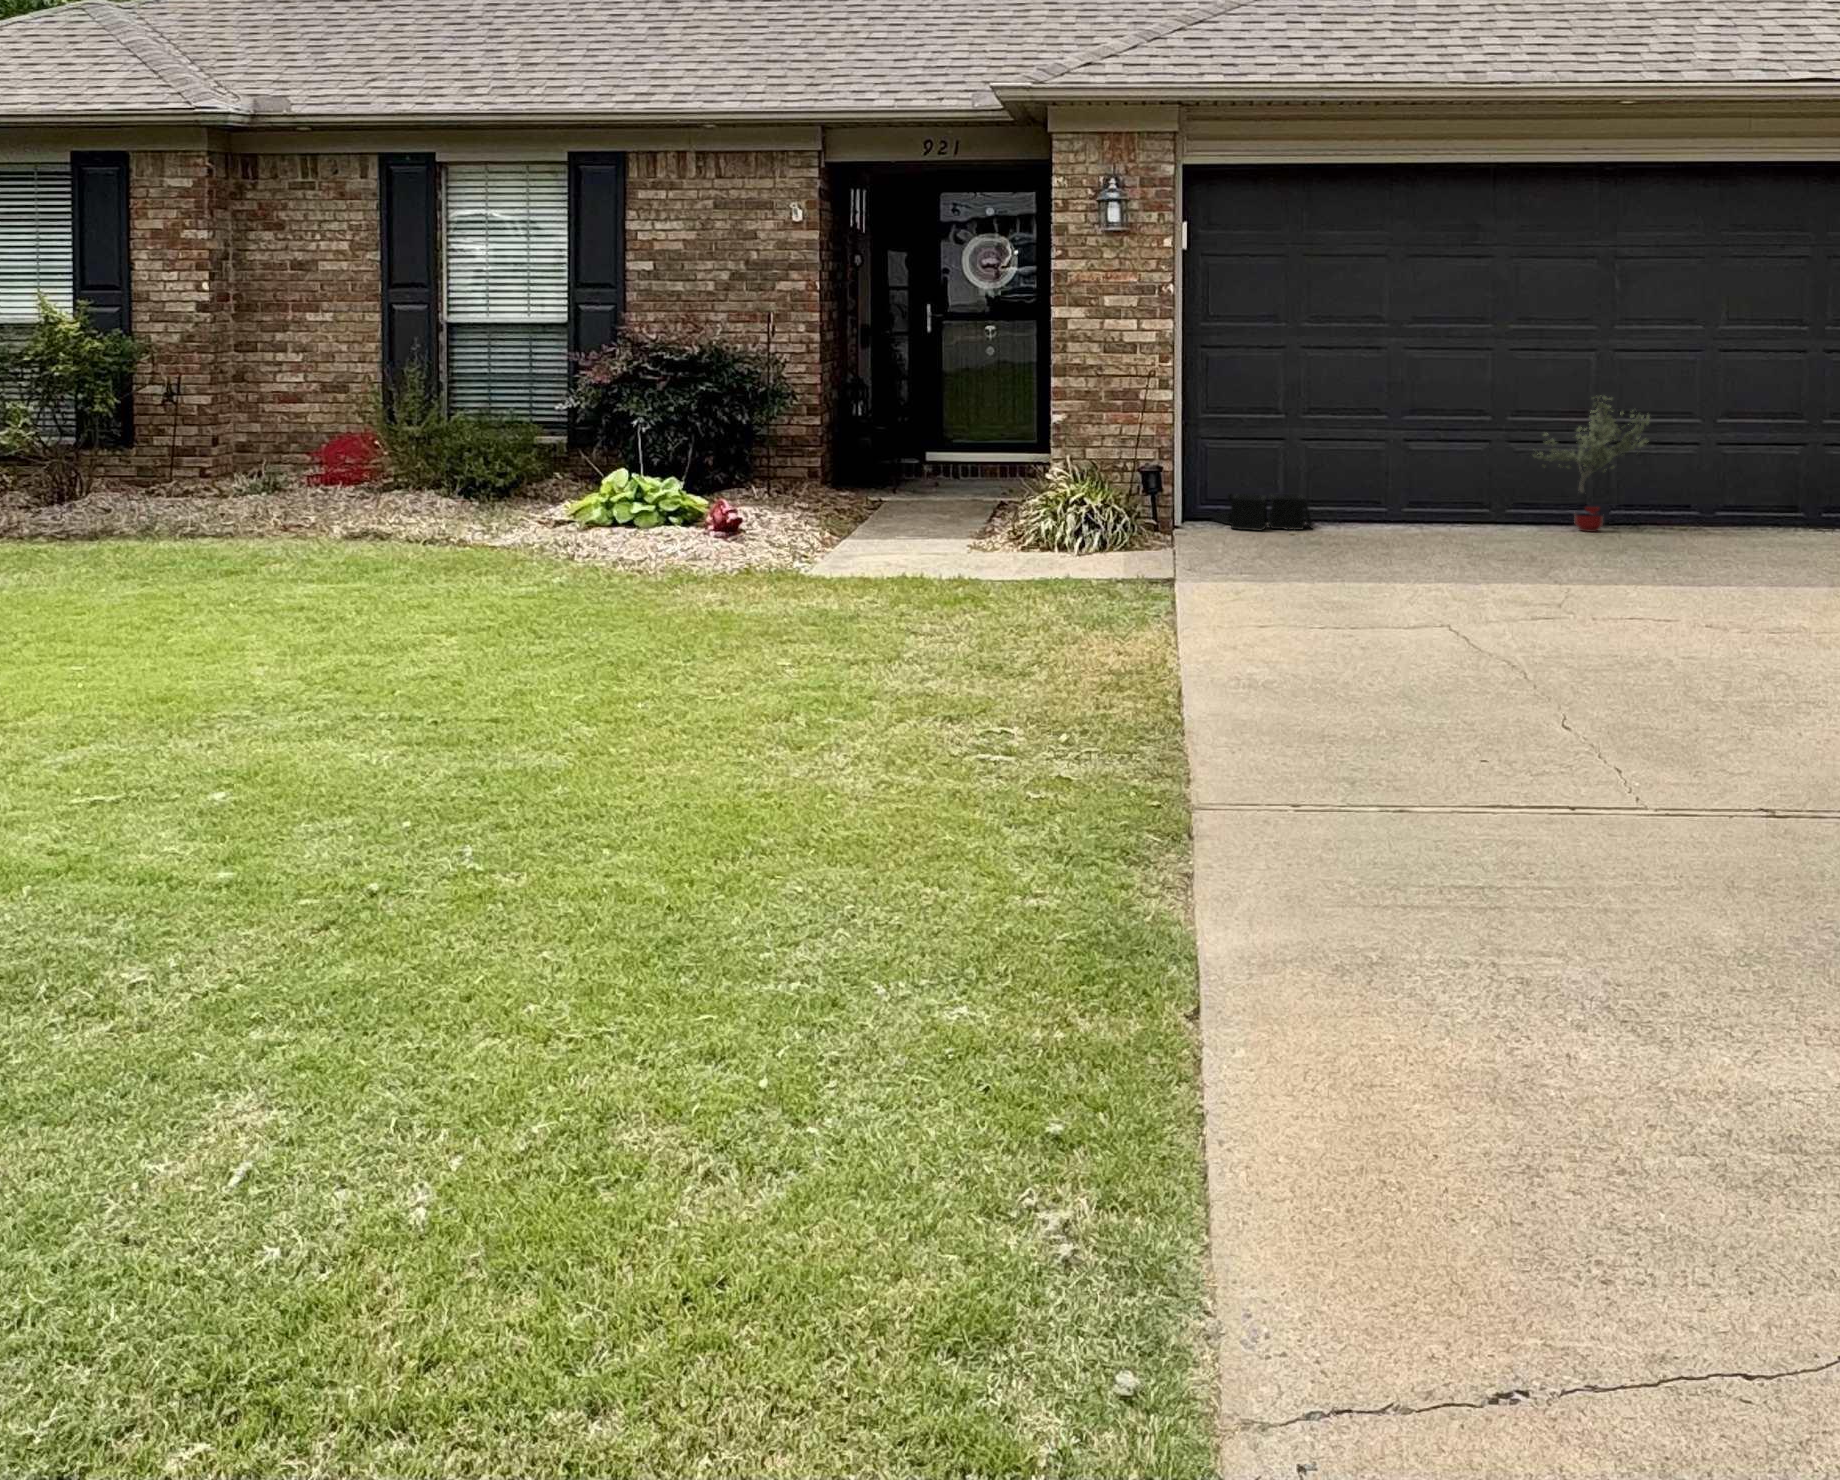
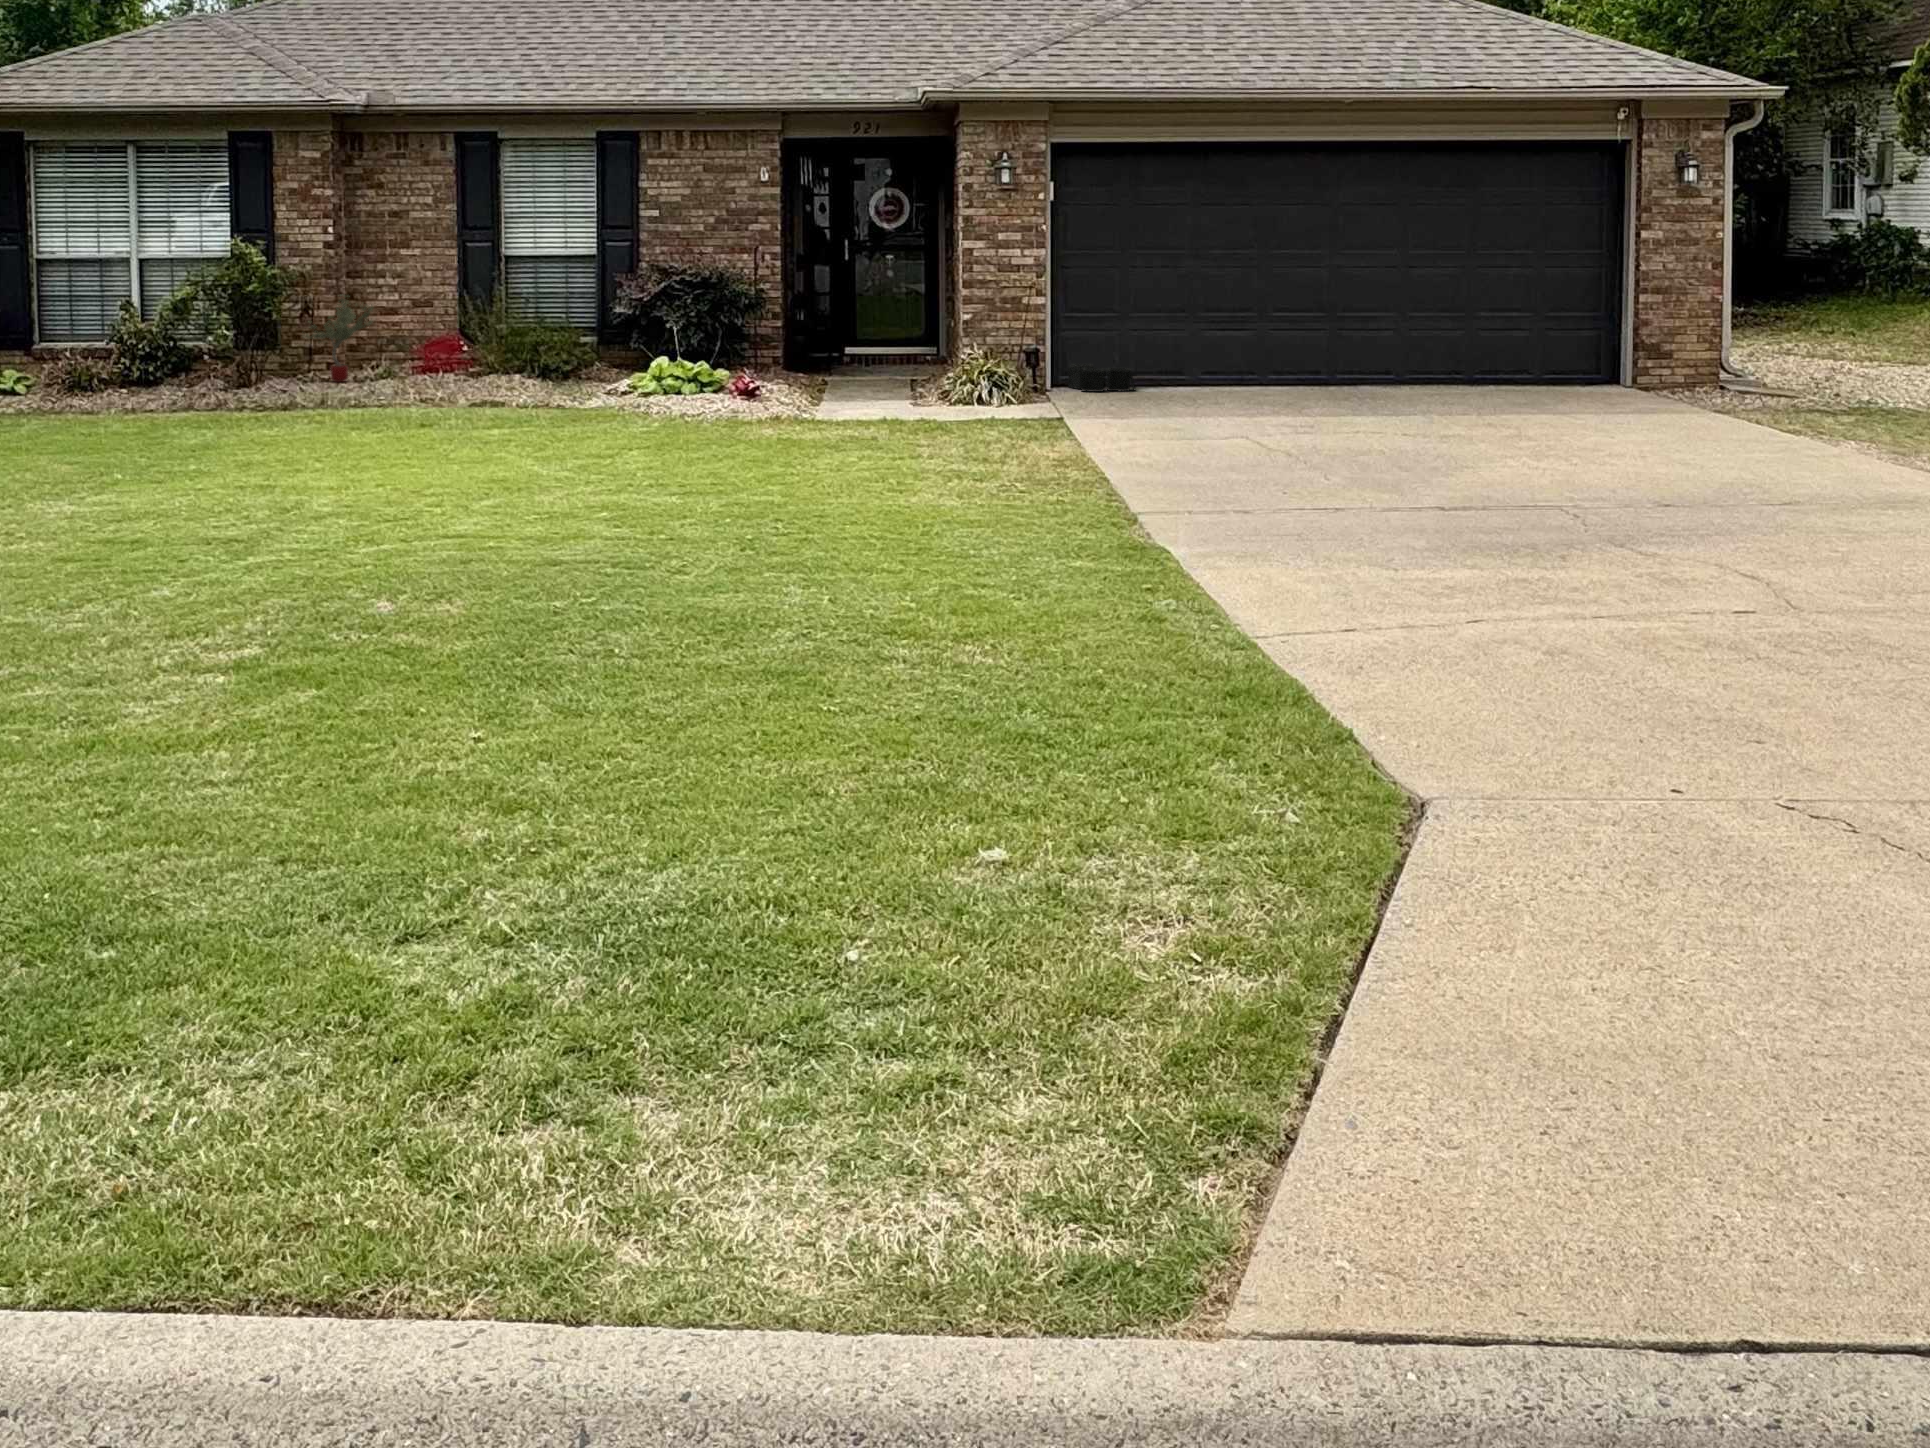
potted tree: present [1533,395,1650,532] -> present [303,295,373,382]

